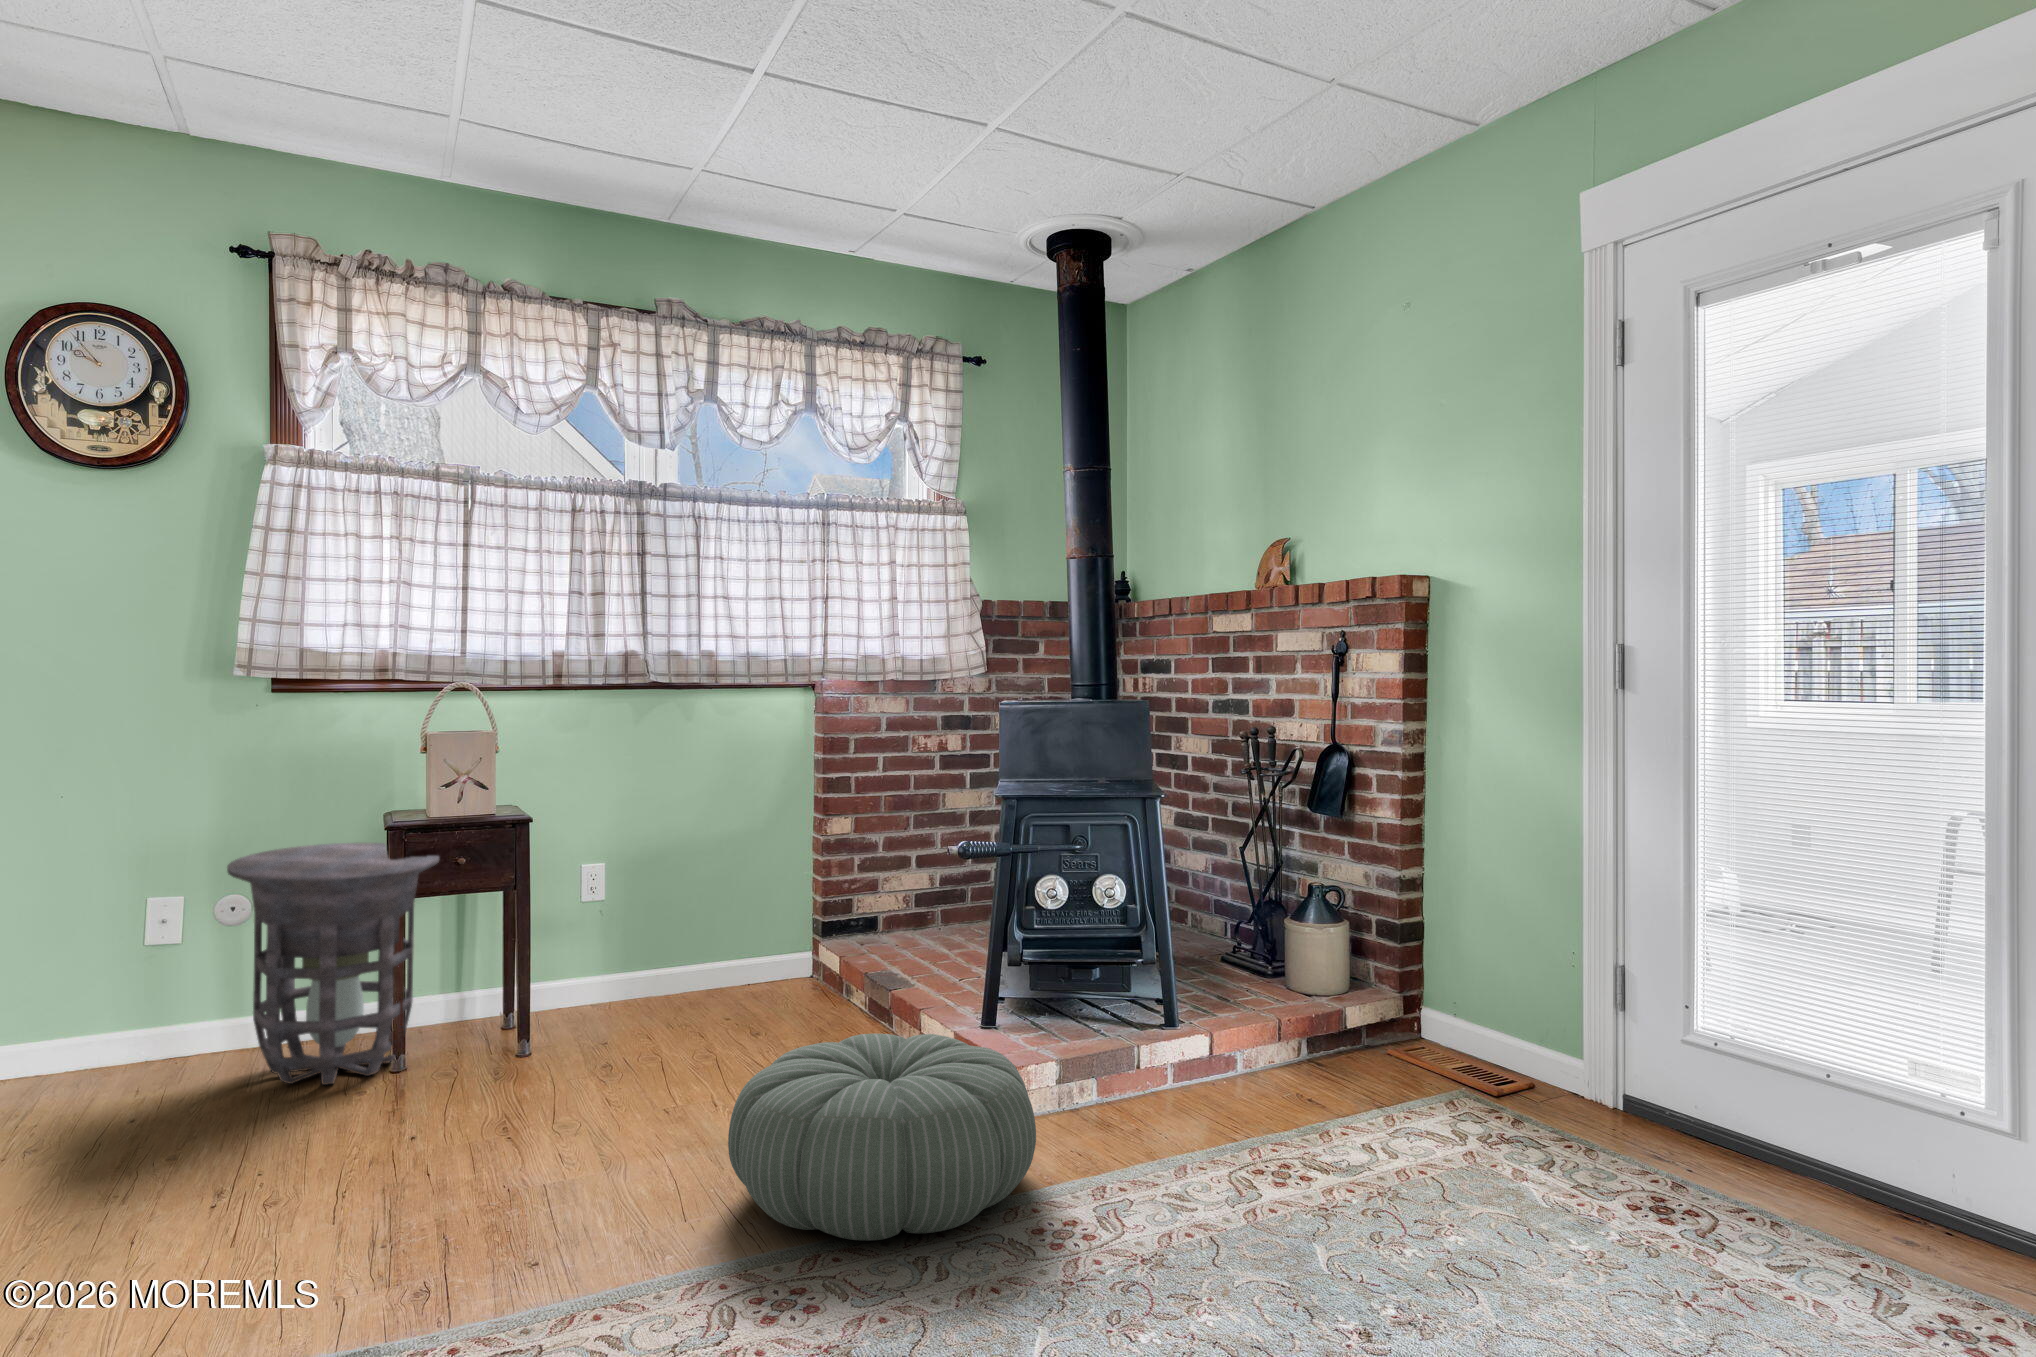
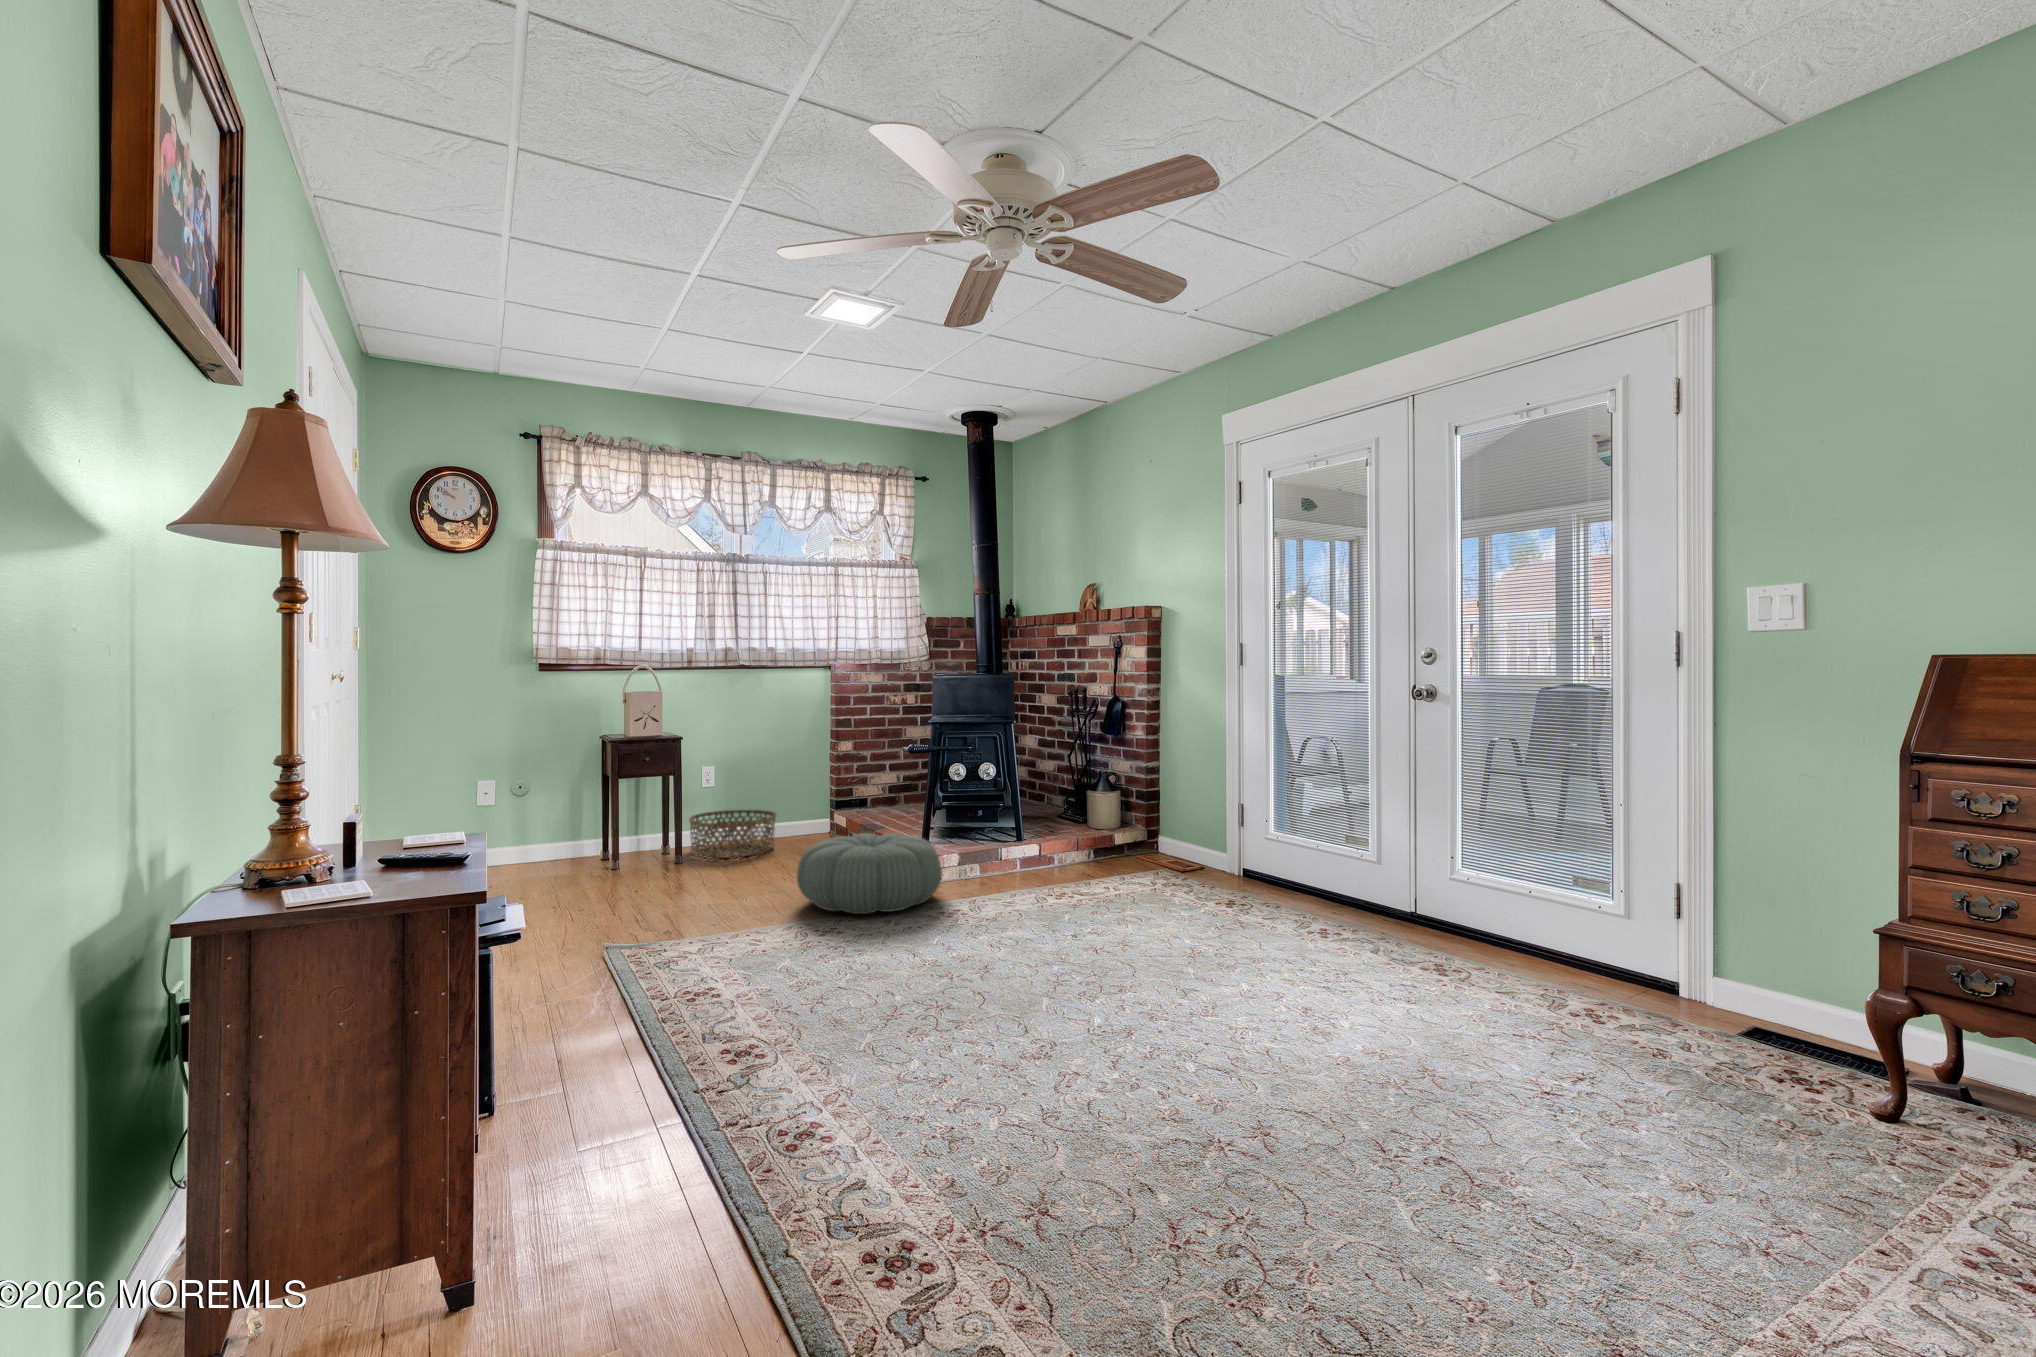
side table: present [227,843,439,1085] -> none [528,752,635,874]
basket: none [548,943,711,1045] -> present [689,810,777,858]

